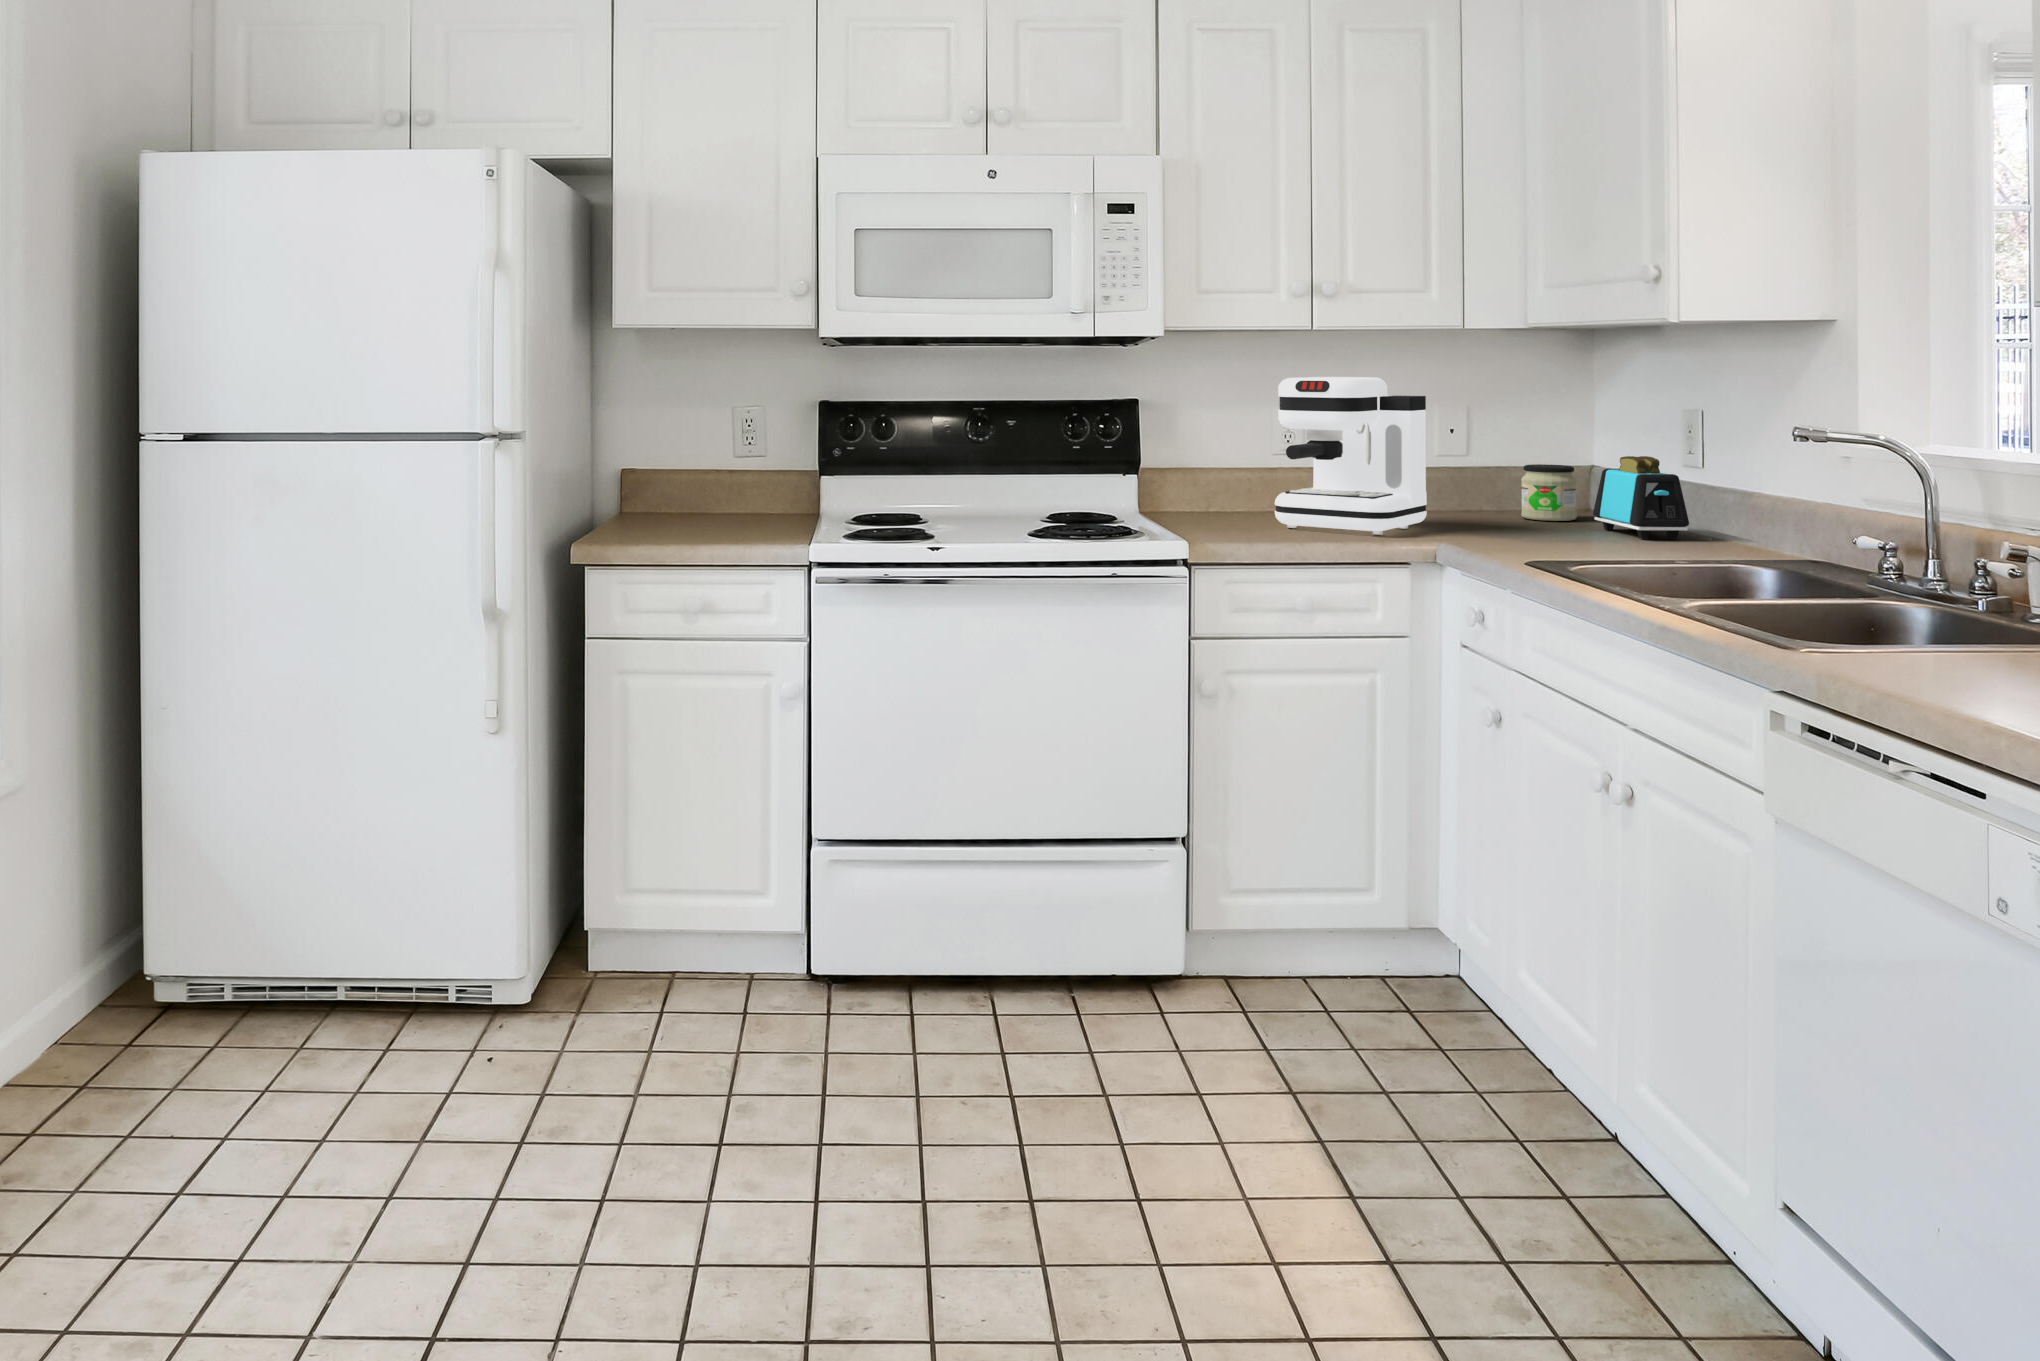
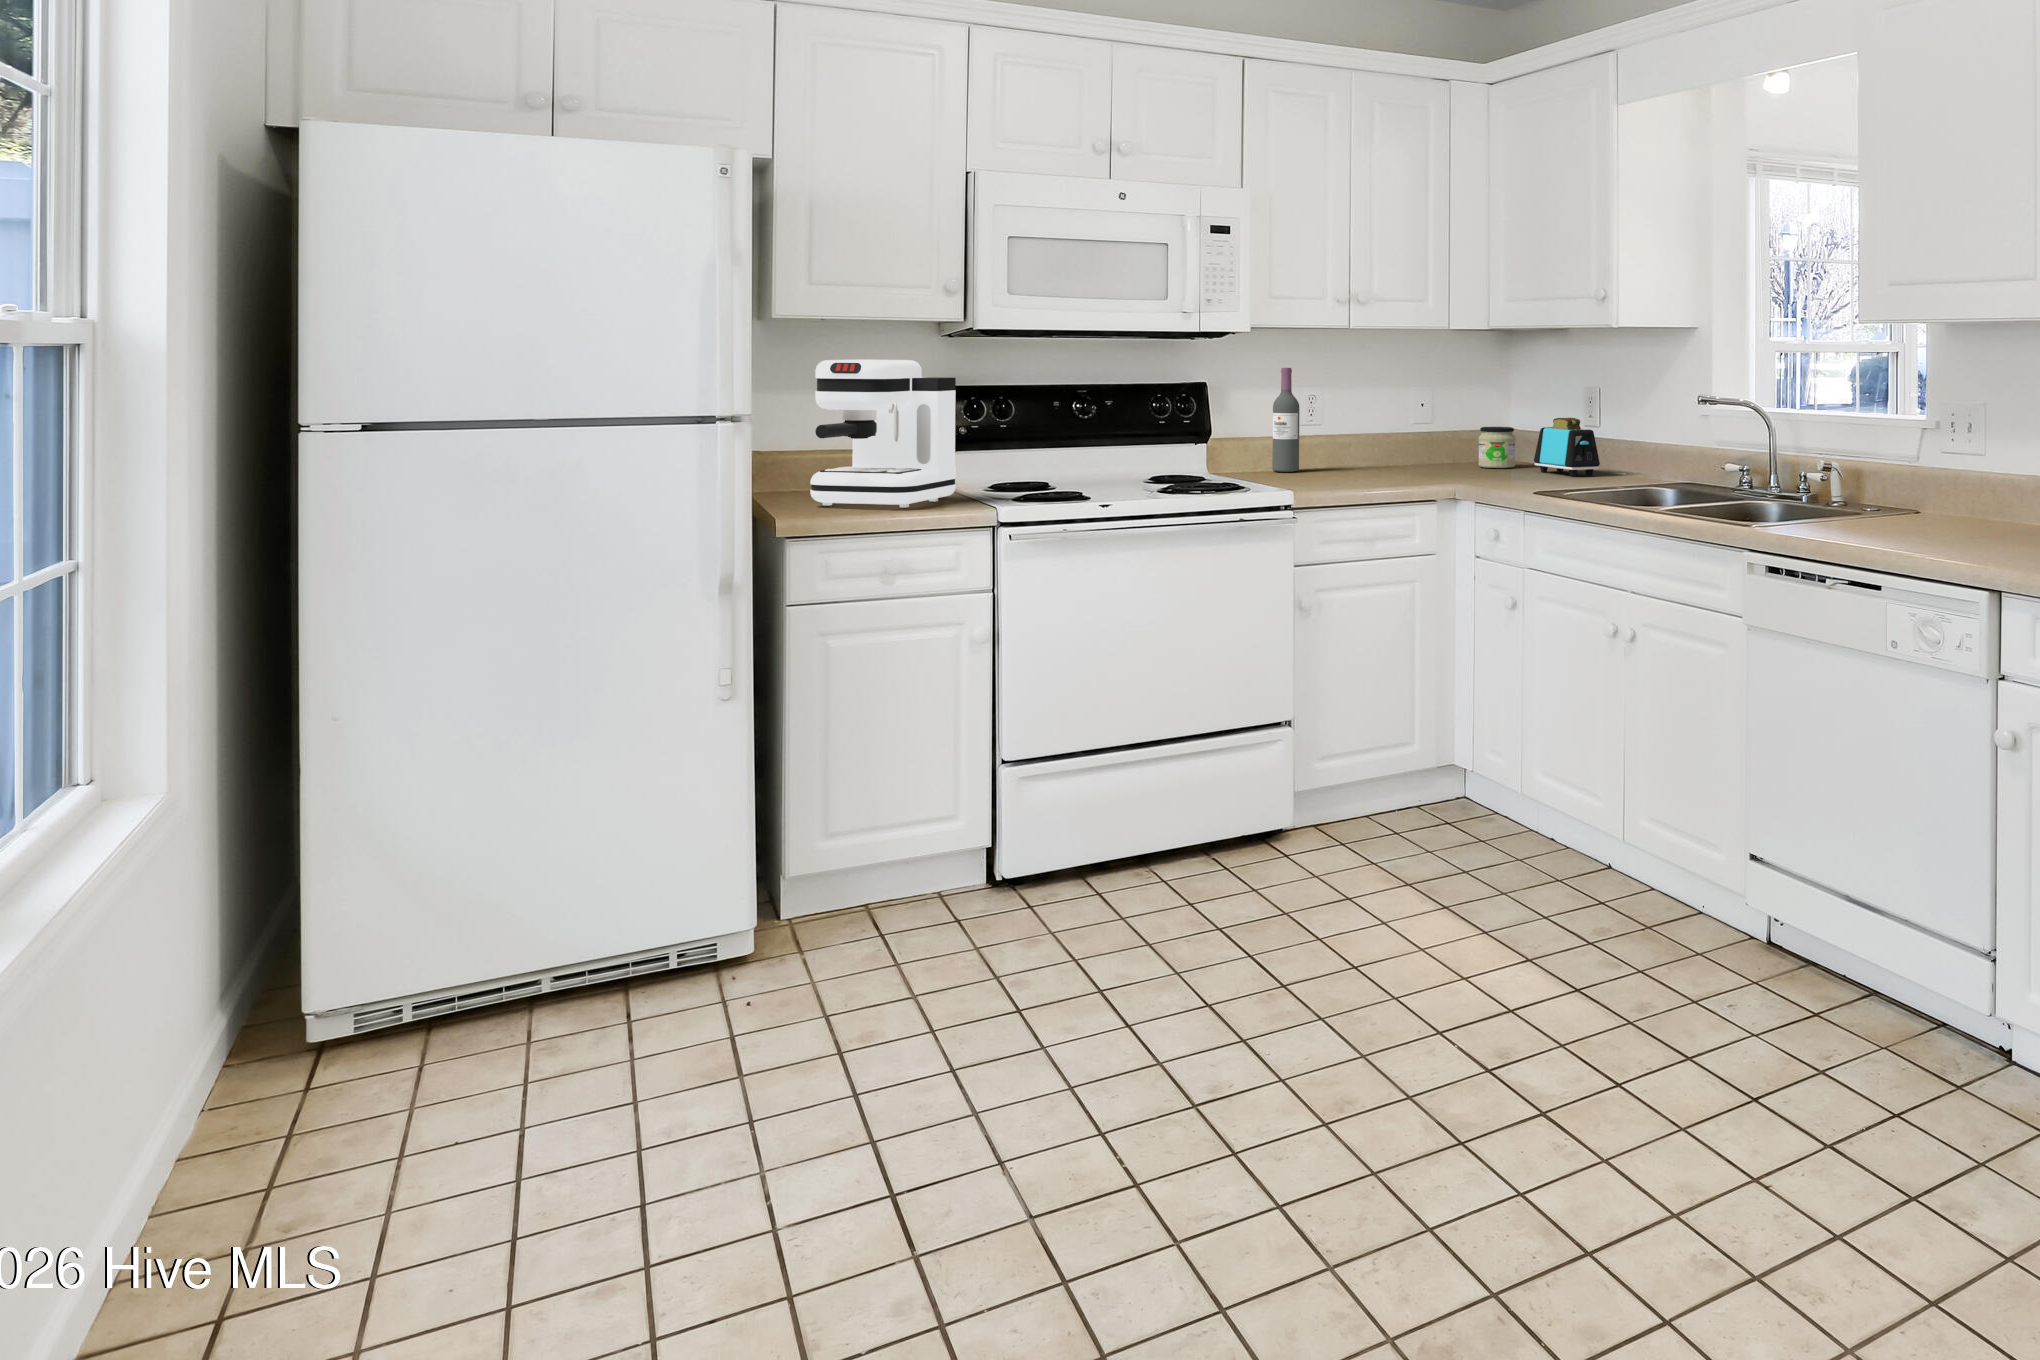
coffee maker: present [1275,377,1427,535] -> present [810,360,956,508]
wine bottle: none [1224,387,1258,514] -> present [1272,368,1299,472]

